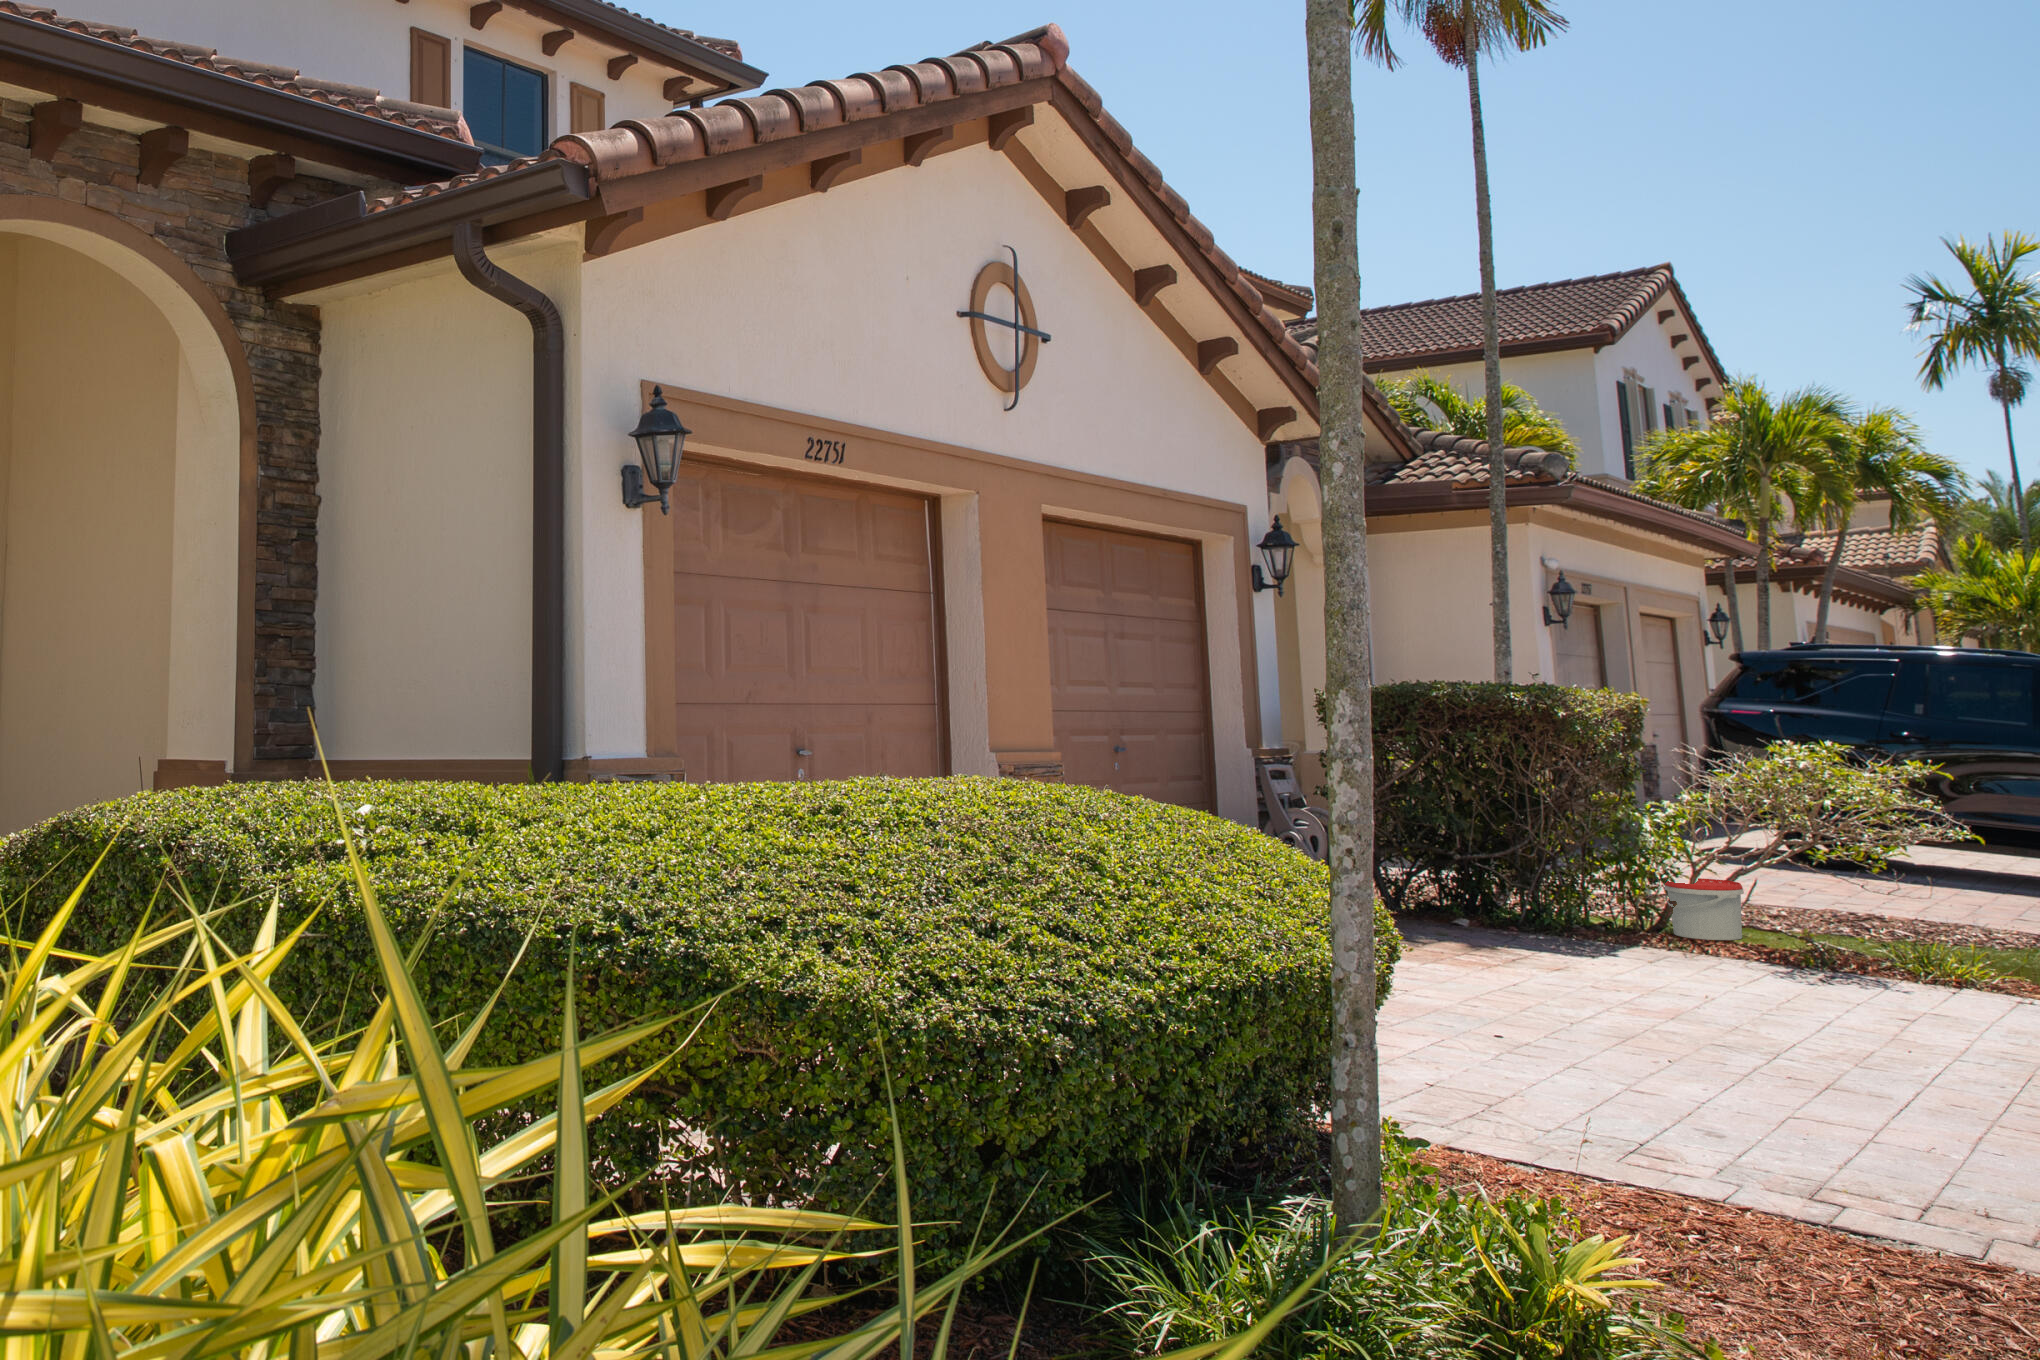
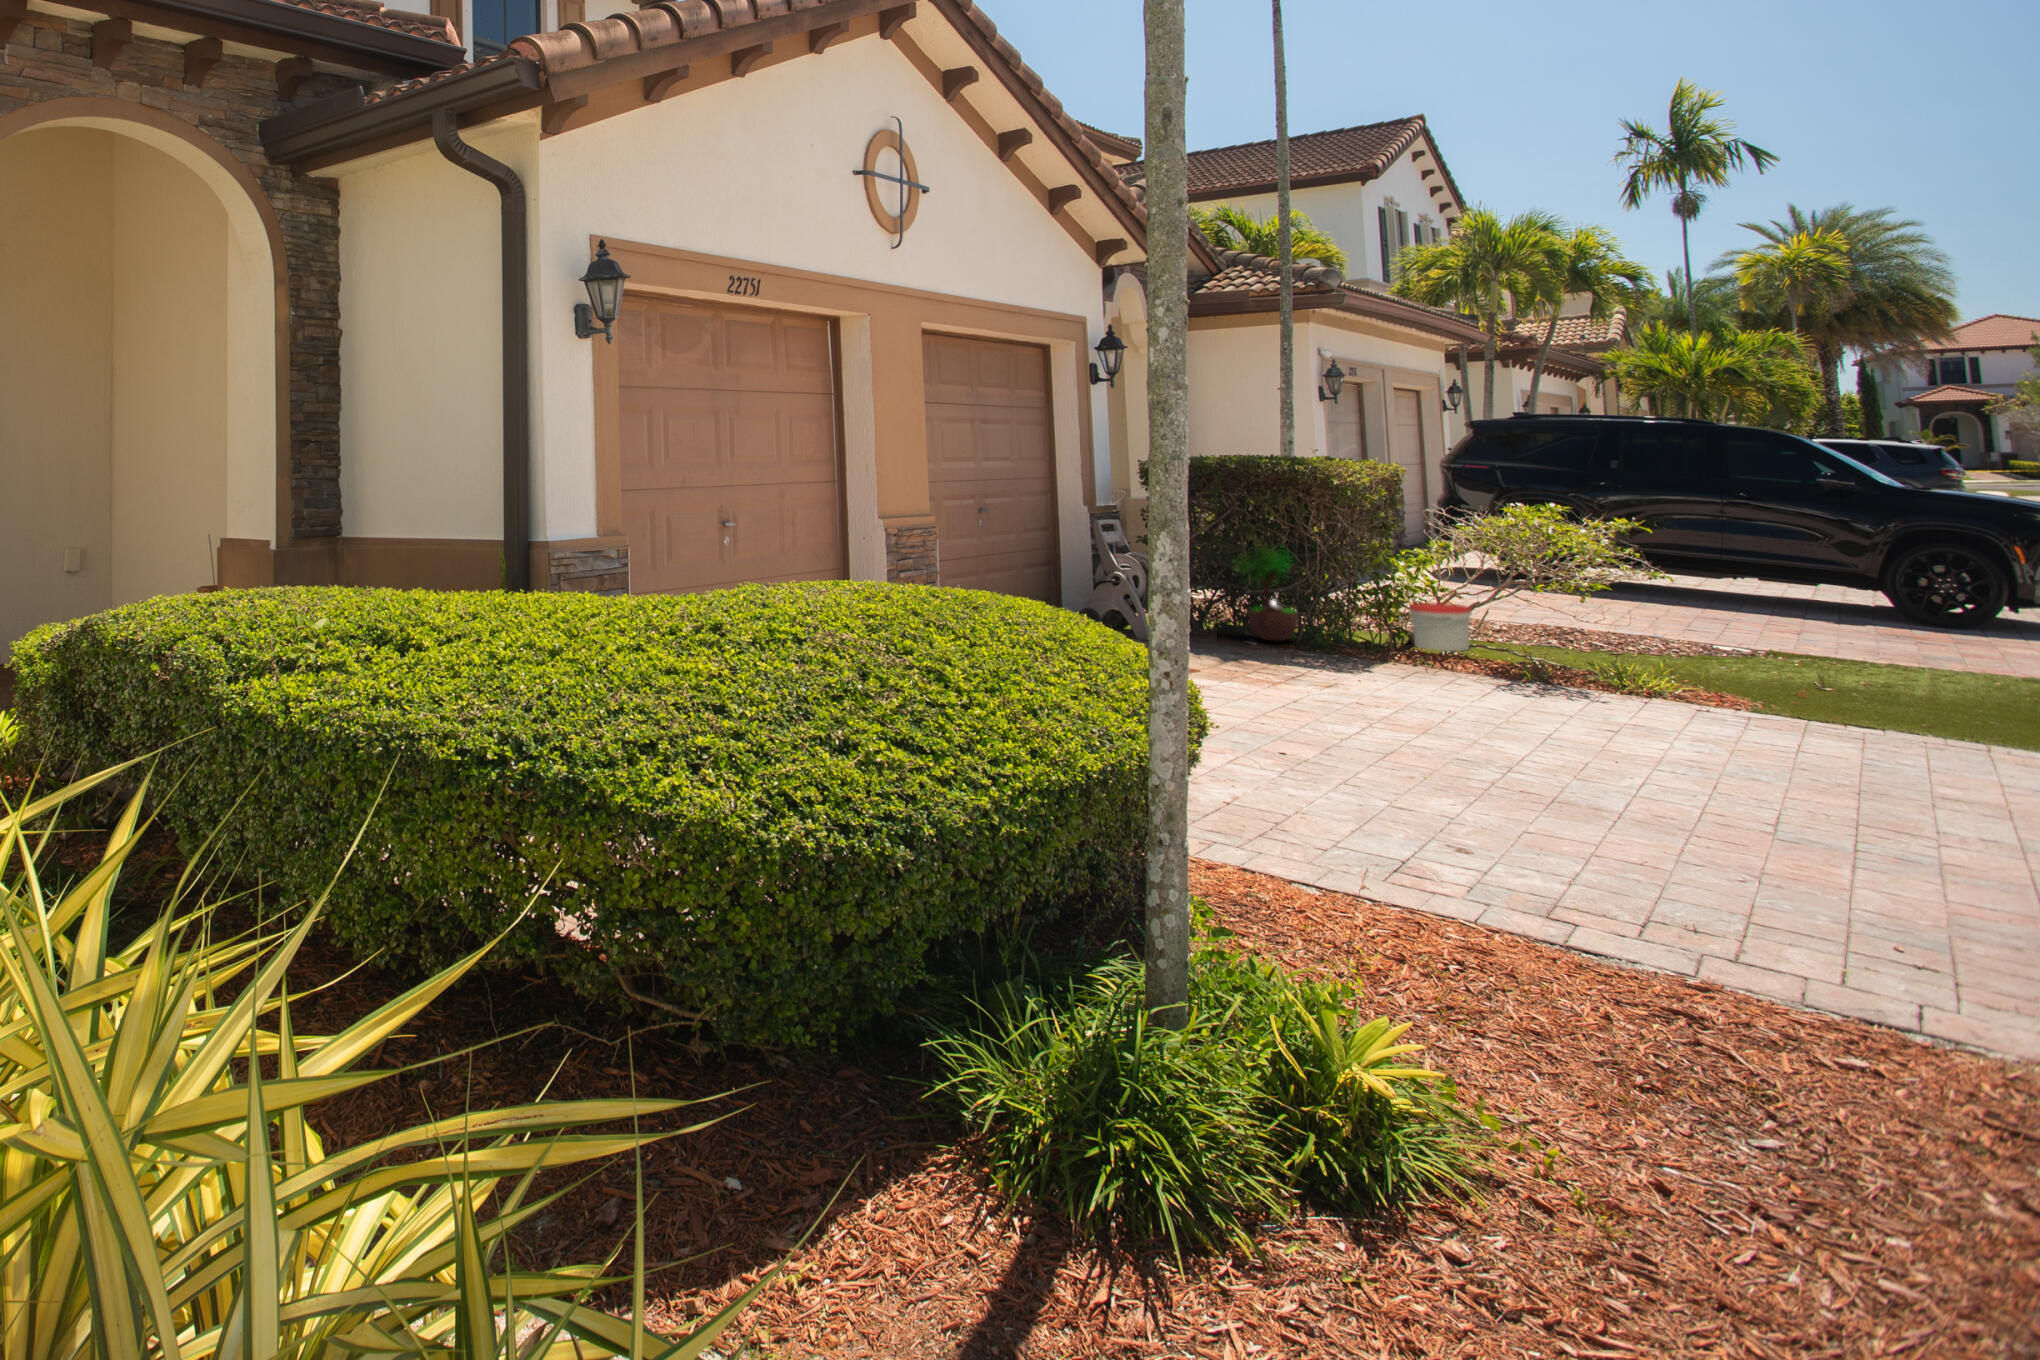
potted tree: none [1438,788,1525,927] -> present [1234,548,1299,642]

